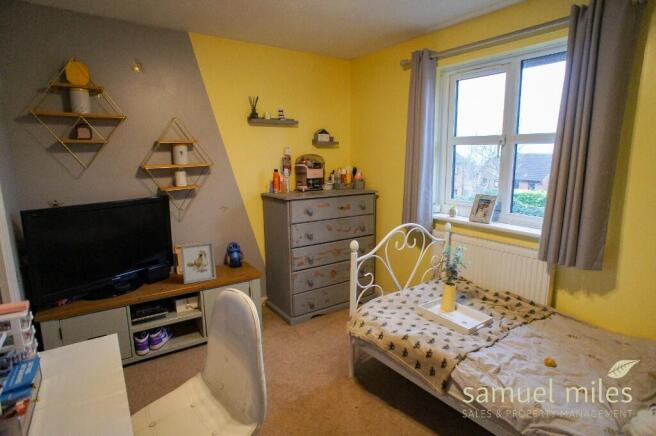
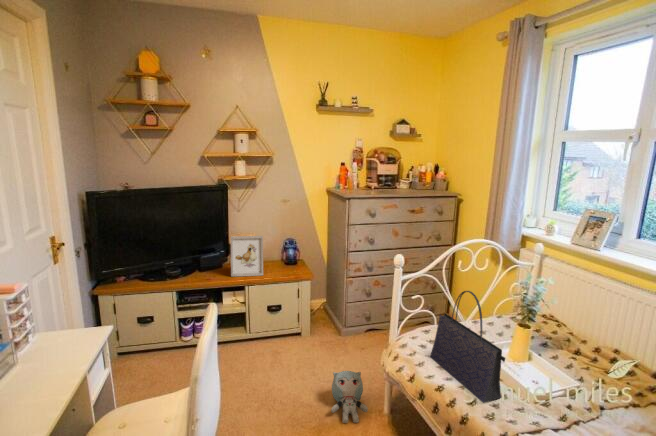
tote bag: none [389,260,452,341] -> present [430,291,505,403]
plush toy: none [301,347,337,392] -> present [331,371,368,423]

